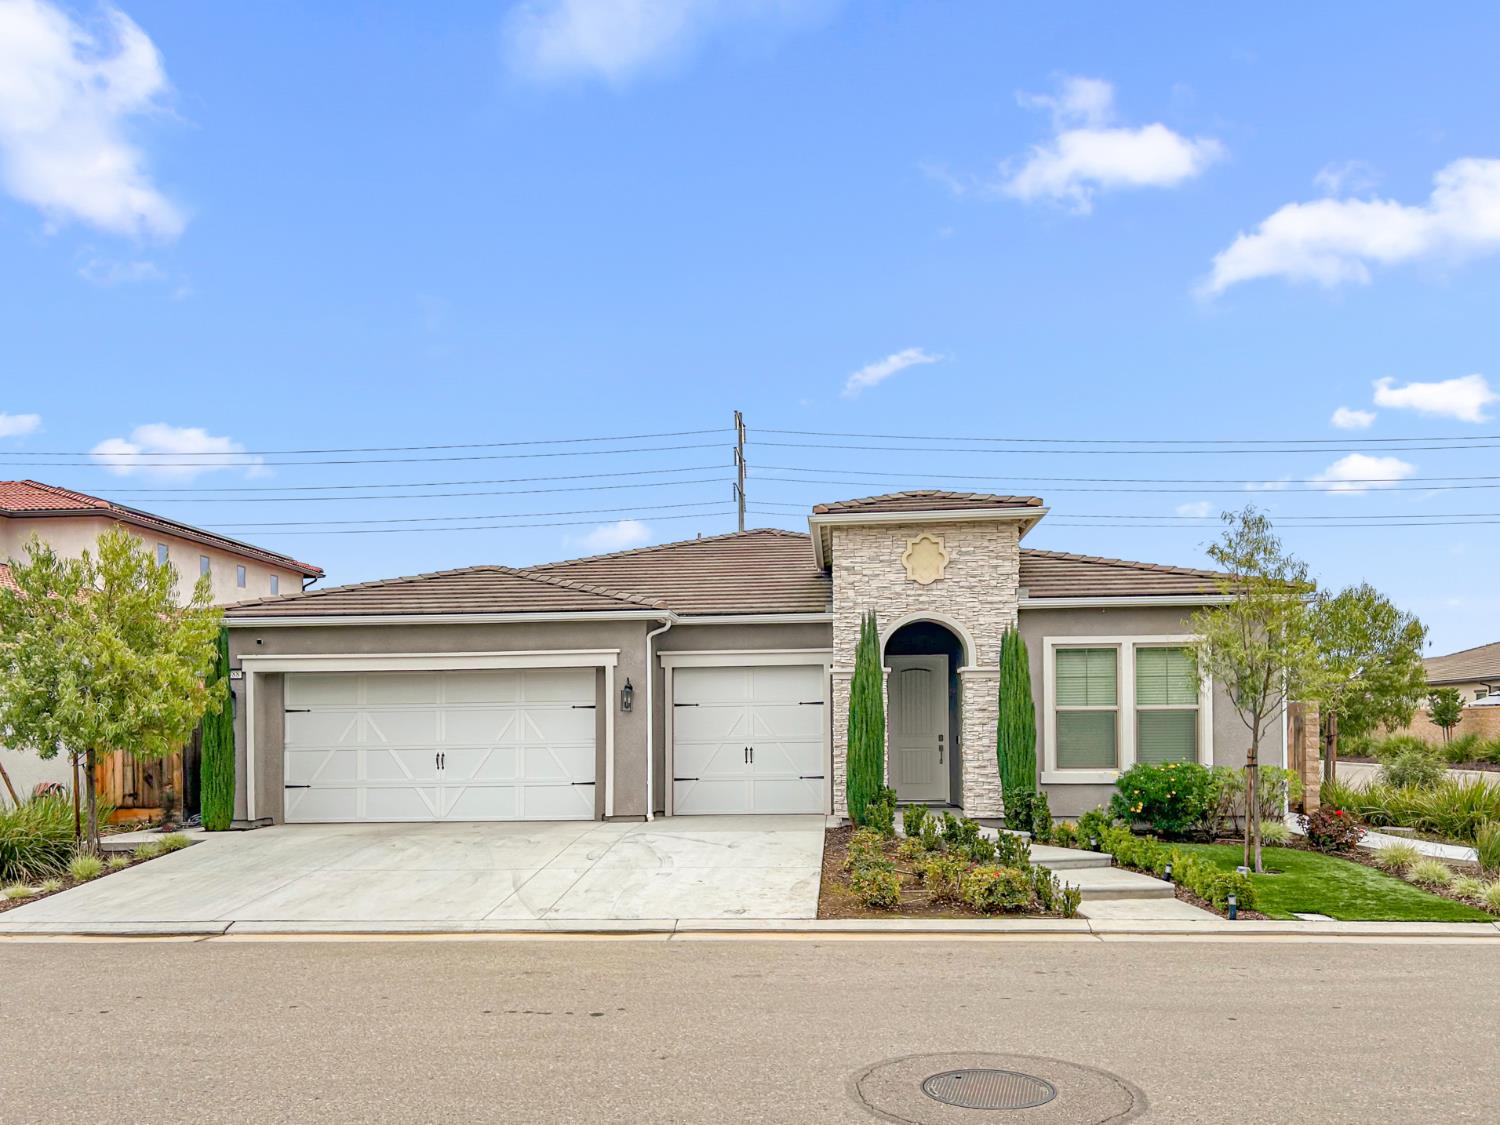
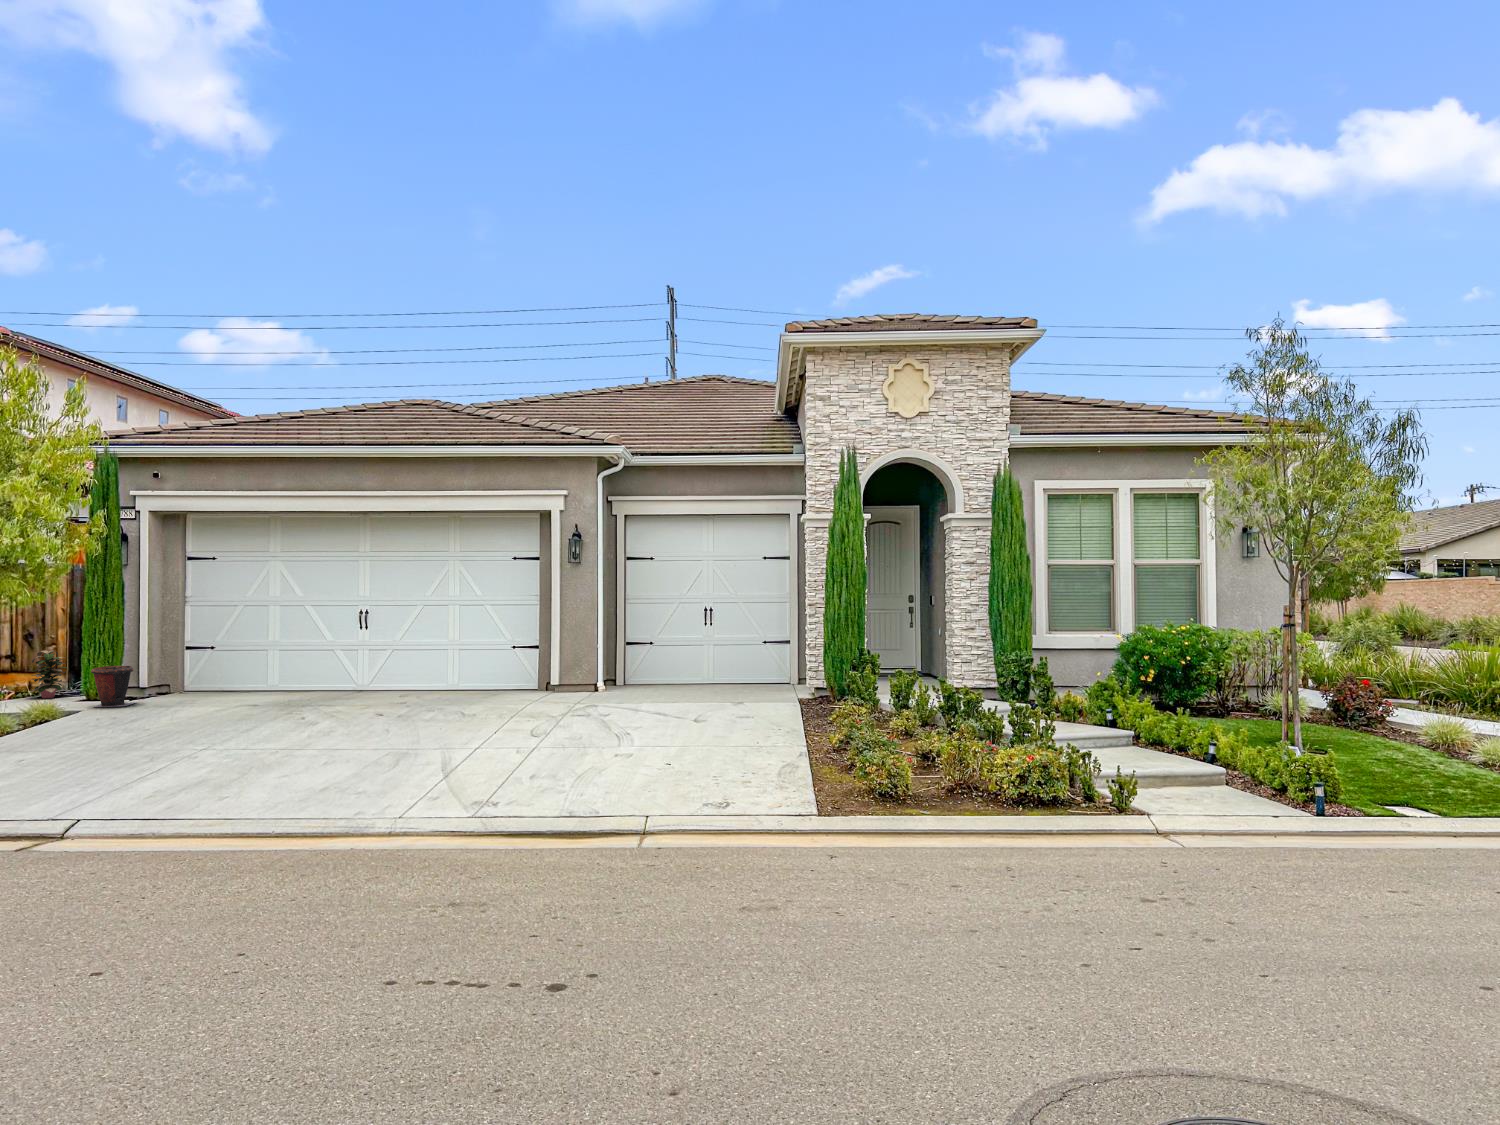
trash can: none [211,801,247,839] -> present [91,666,135,707]

